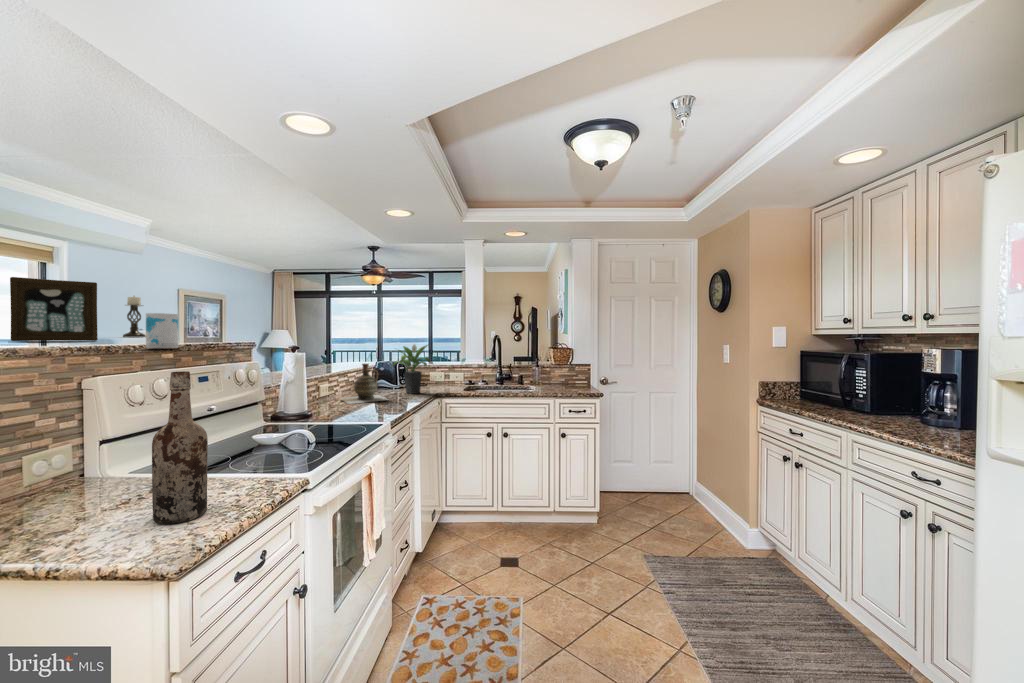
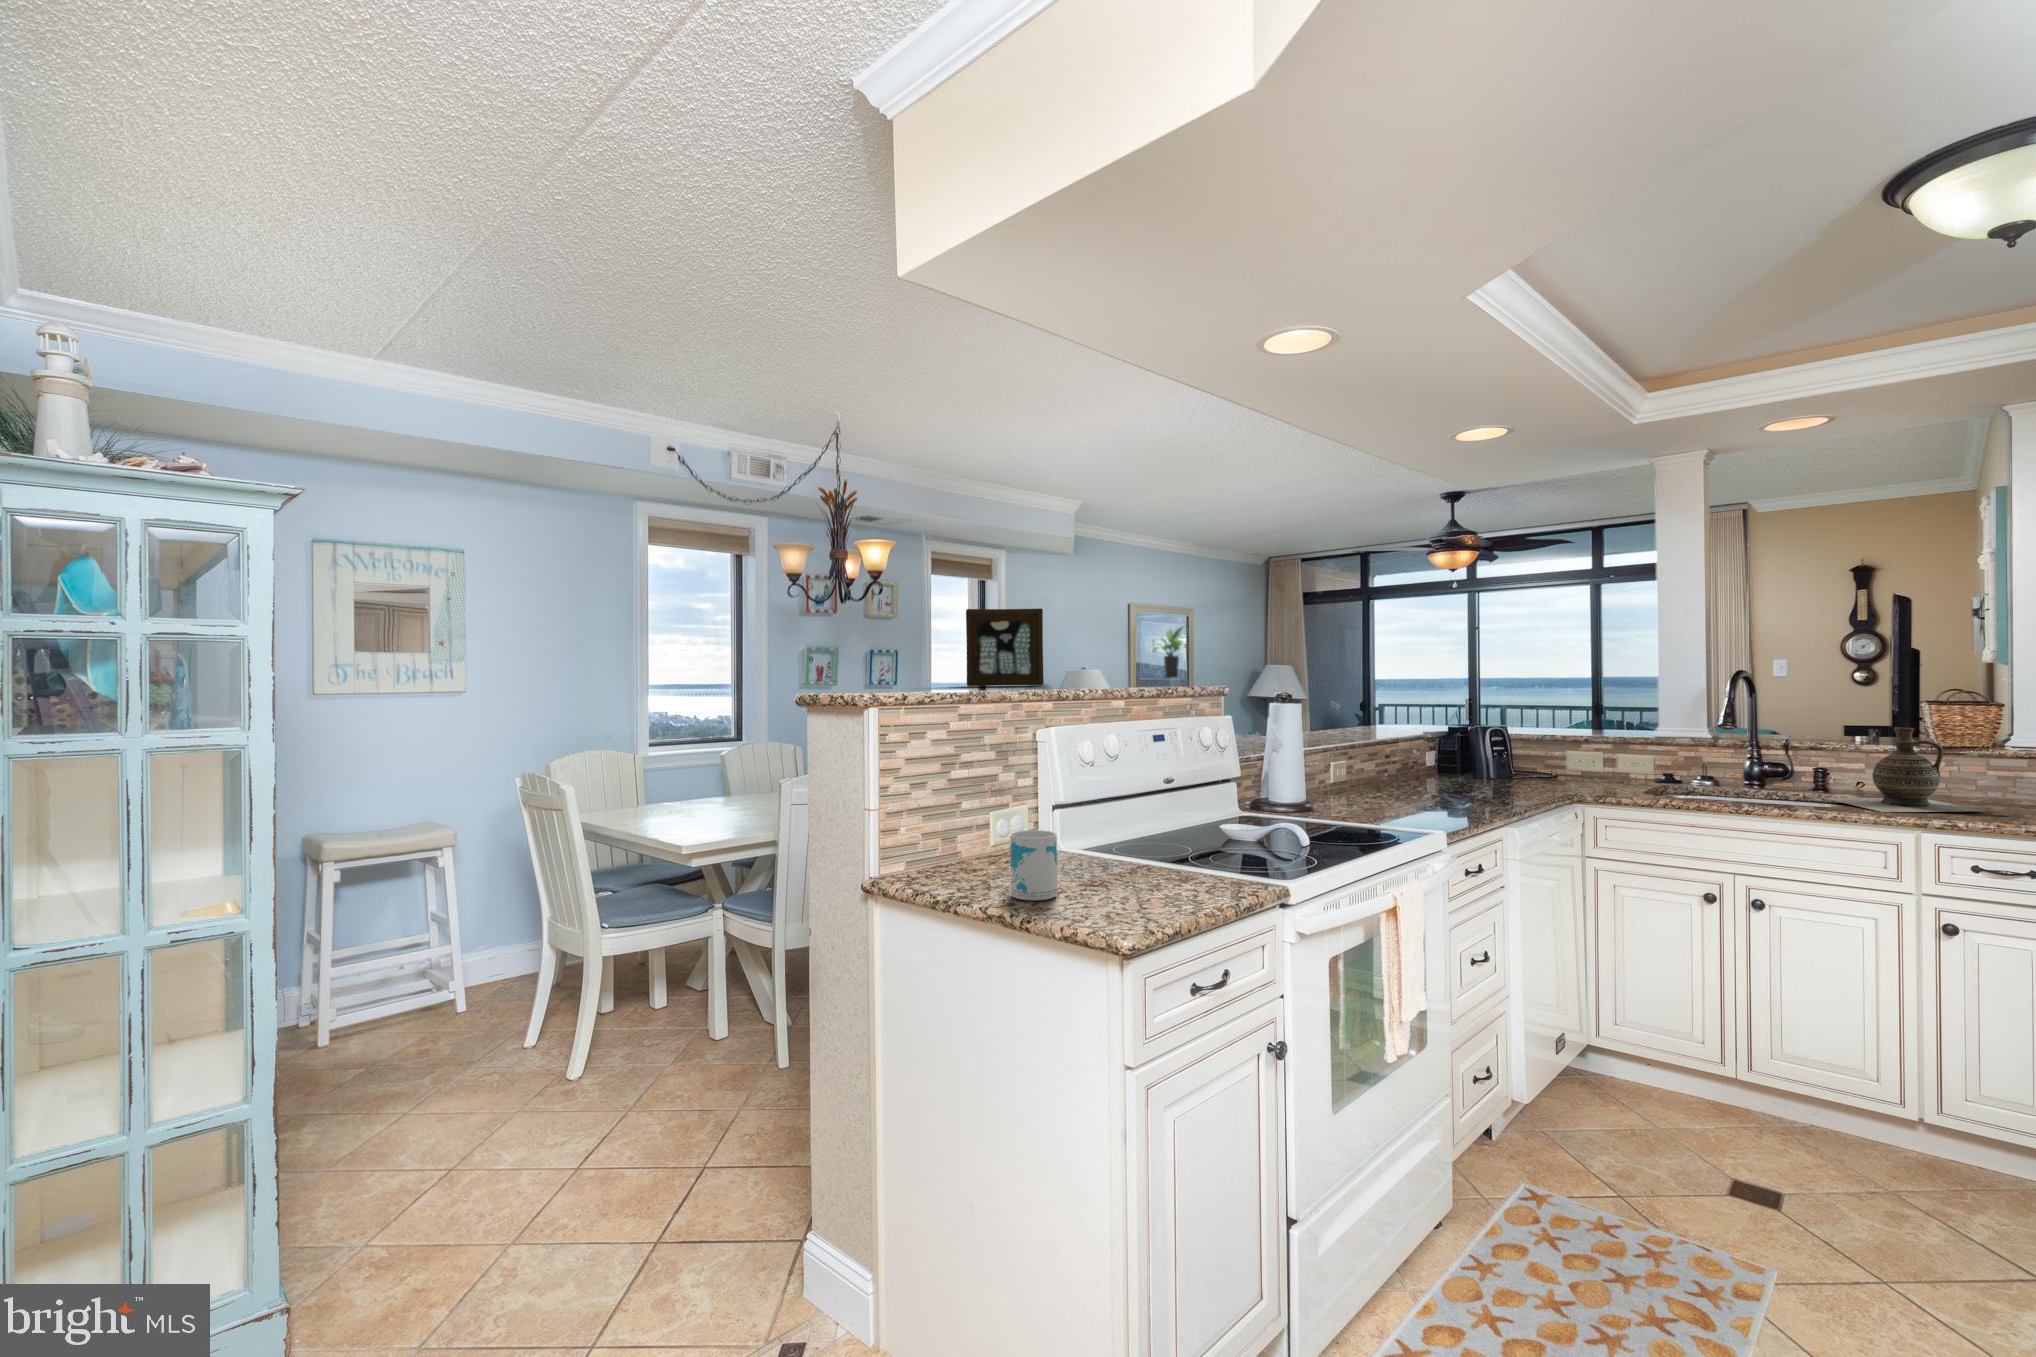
candle holder: present [123,296,146,337] -> none [1066,620,1092,680]
mug: present [146,313,179,348] -> present [1010,830,1057,901]
potted plant: present [392,344,432,394] -> present [1153,627,1189,678]
ceramic jug: present [340,364,388,404] -> present [1825,727,1983,812]
wine bottle: present [152,371,208,524] -> none [1104,721,1160,904]

